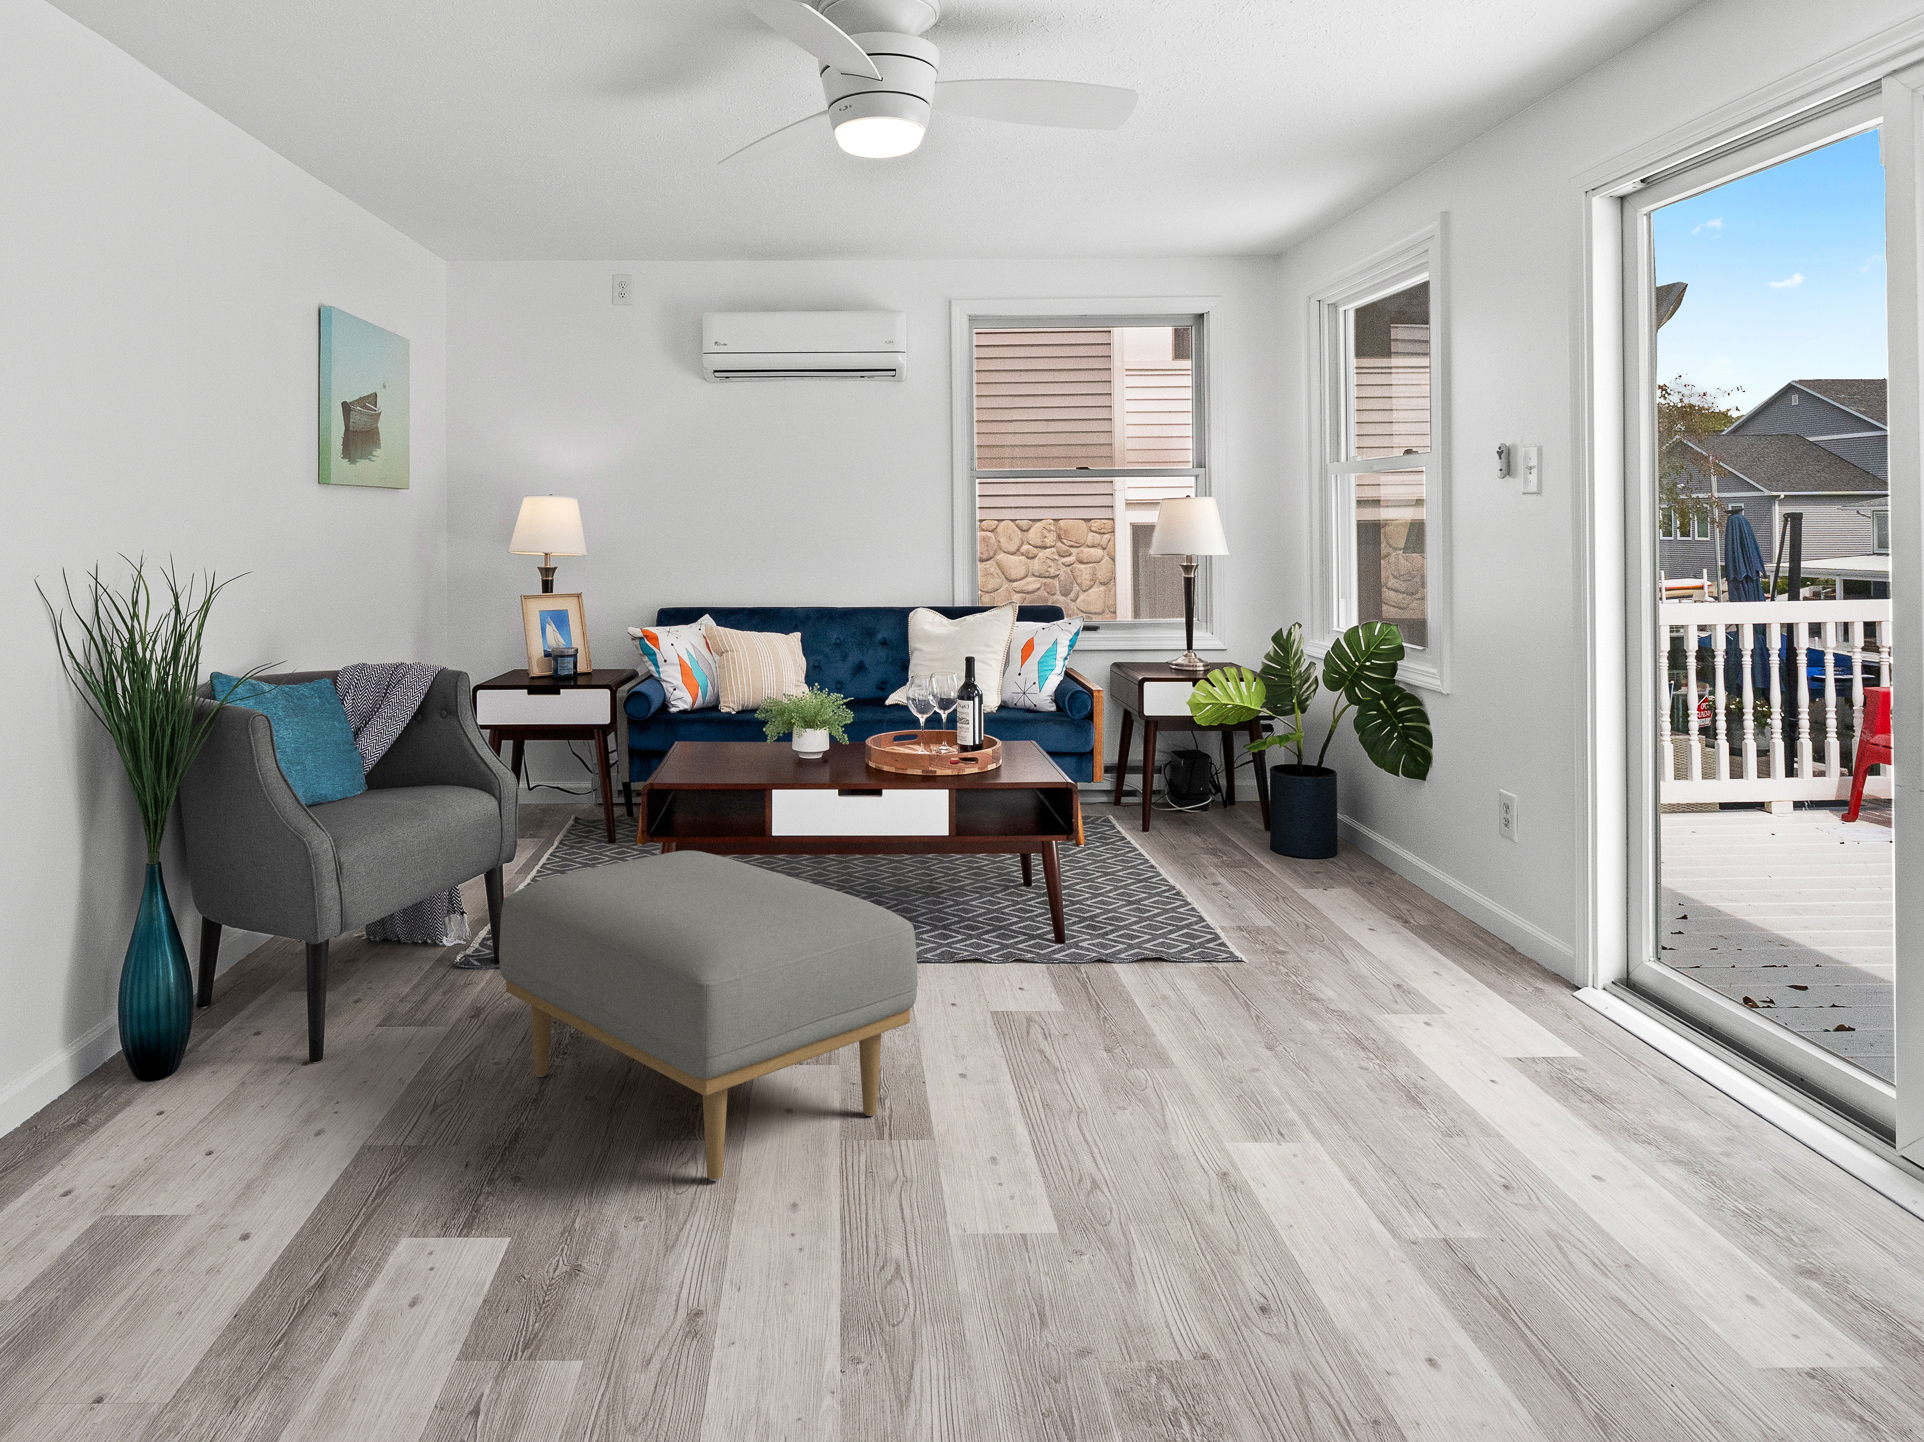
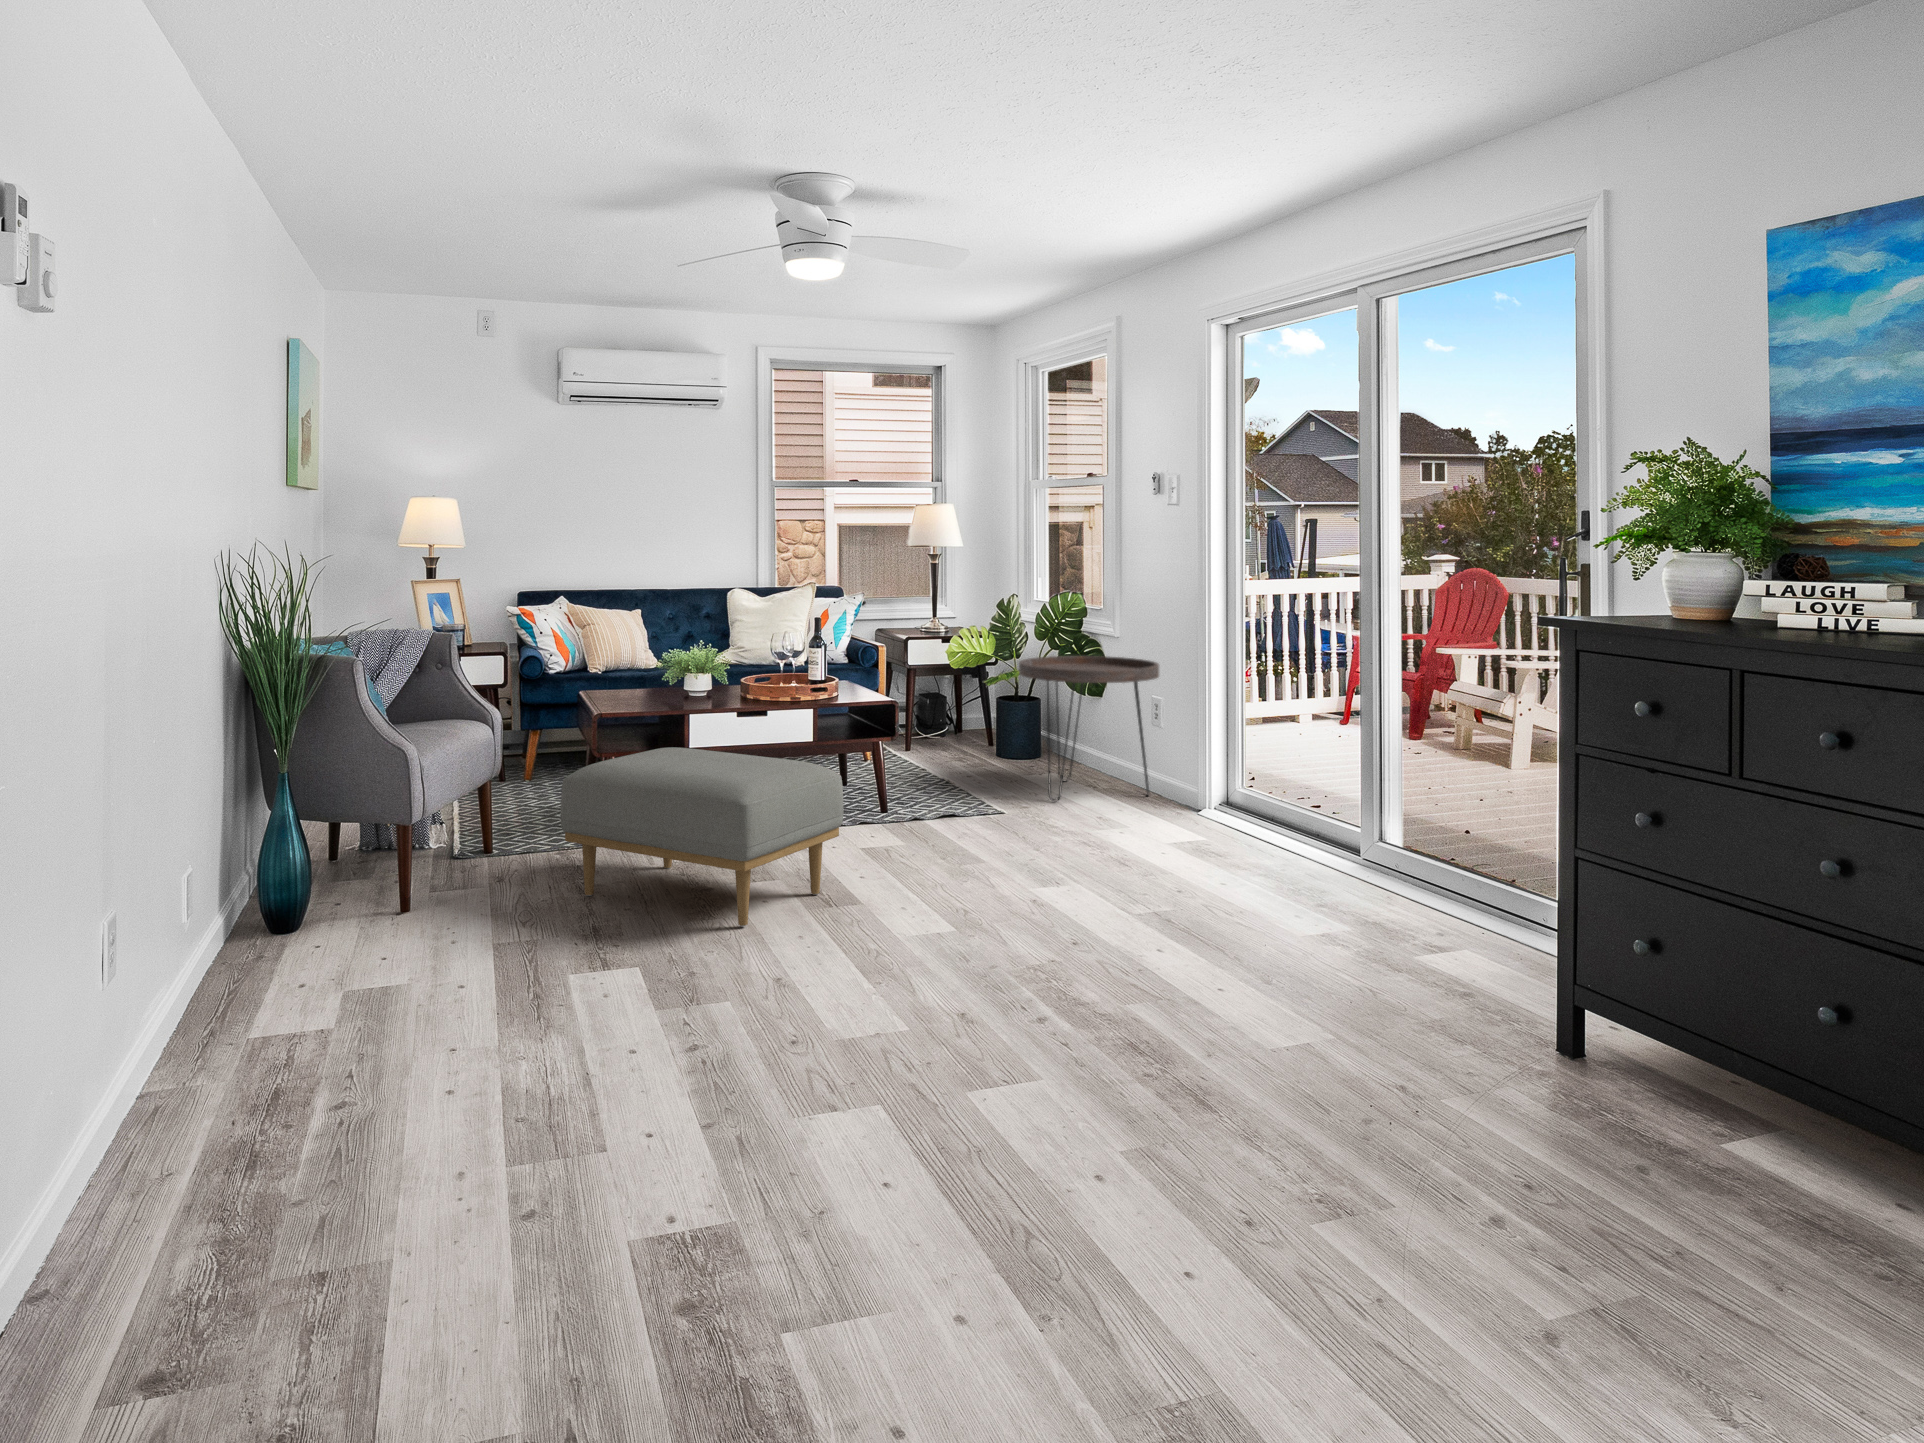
side table: none [1278,719,1508,947] -> present [1019,656,1159,801]

